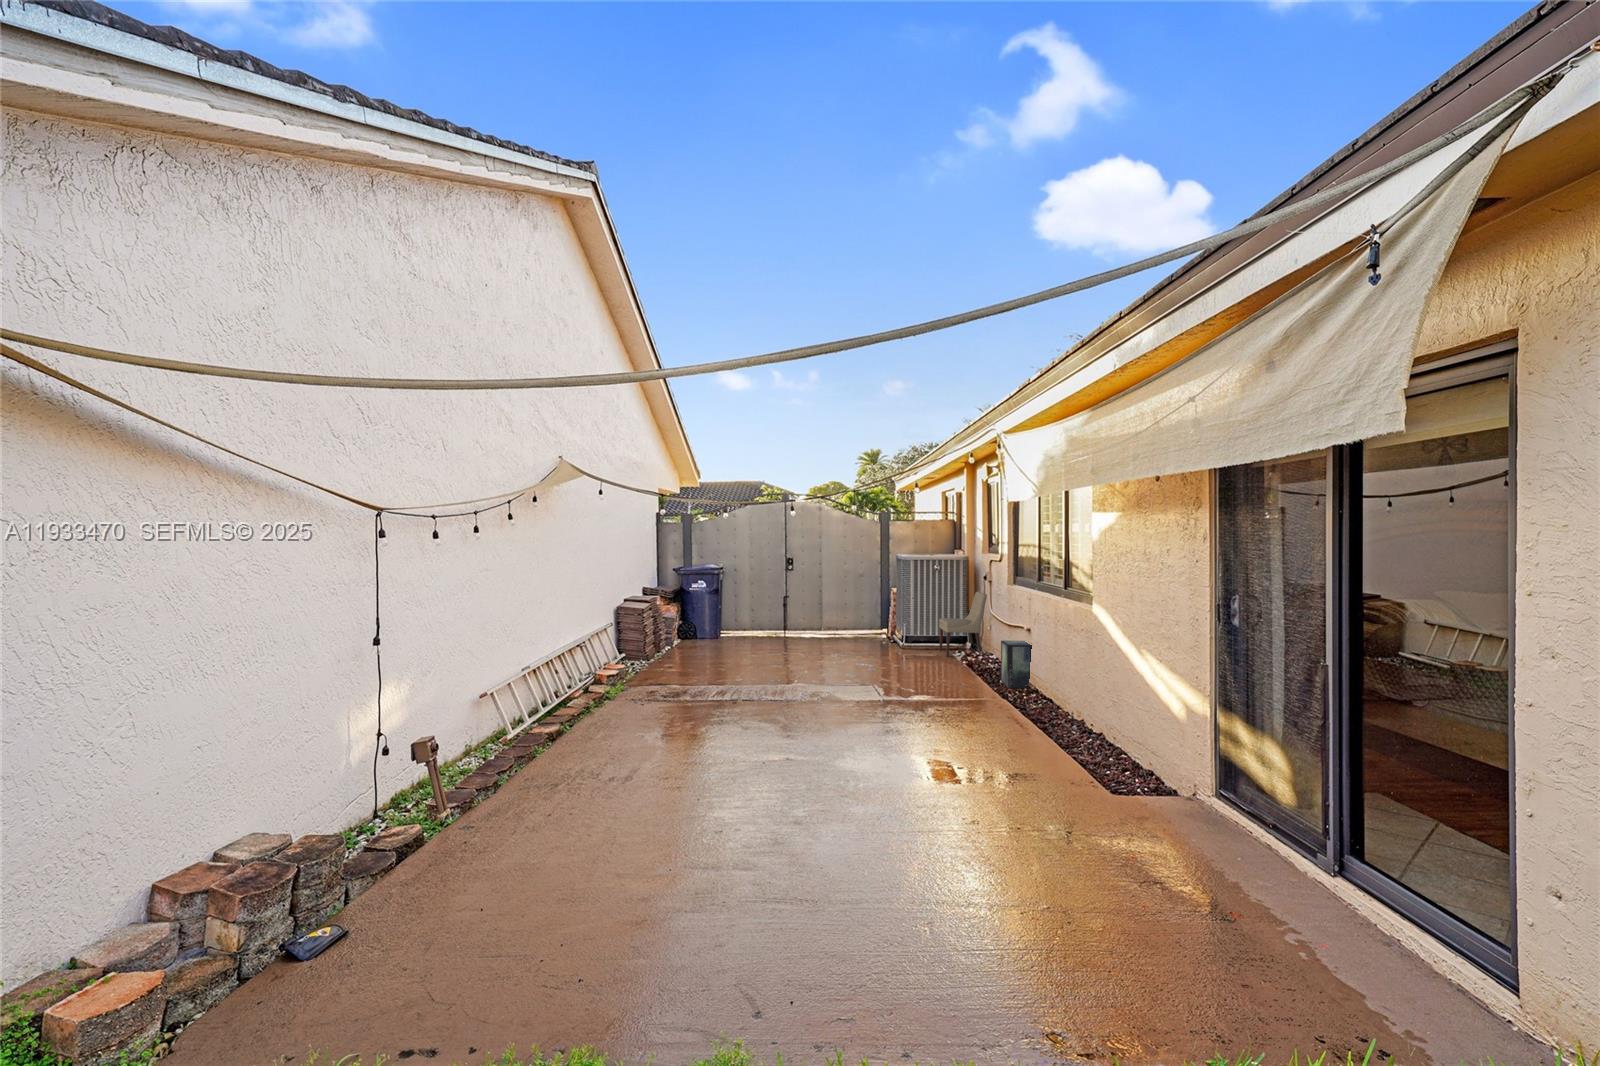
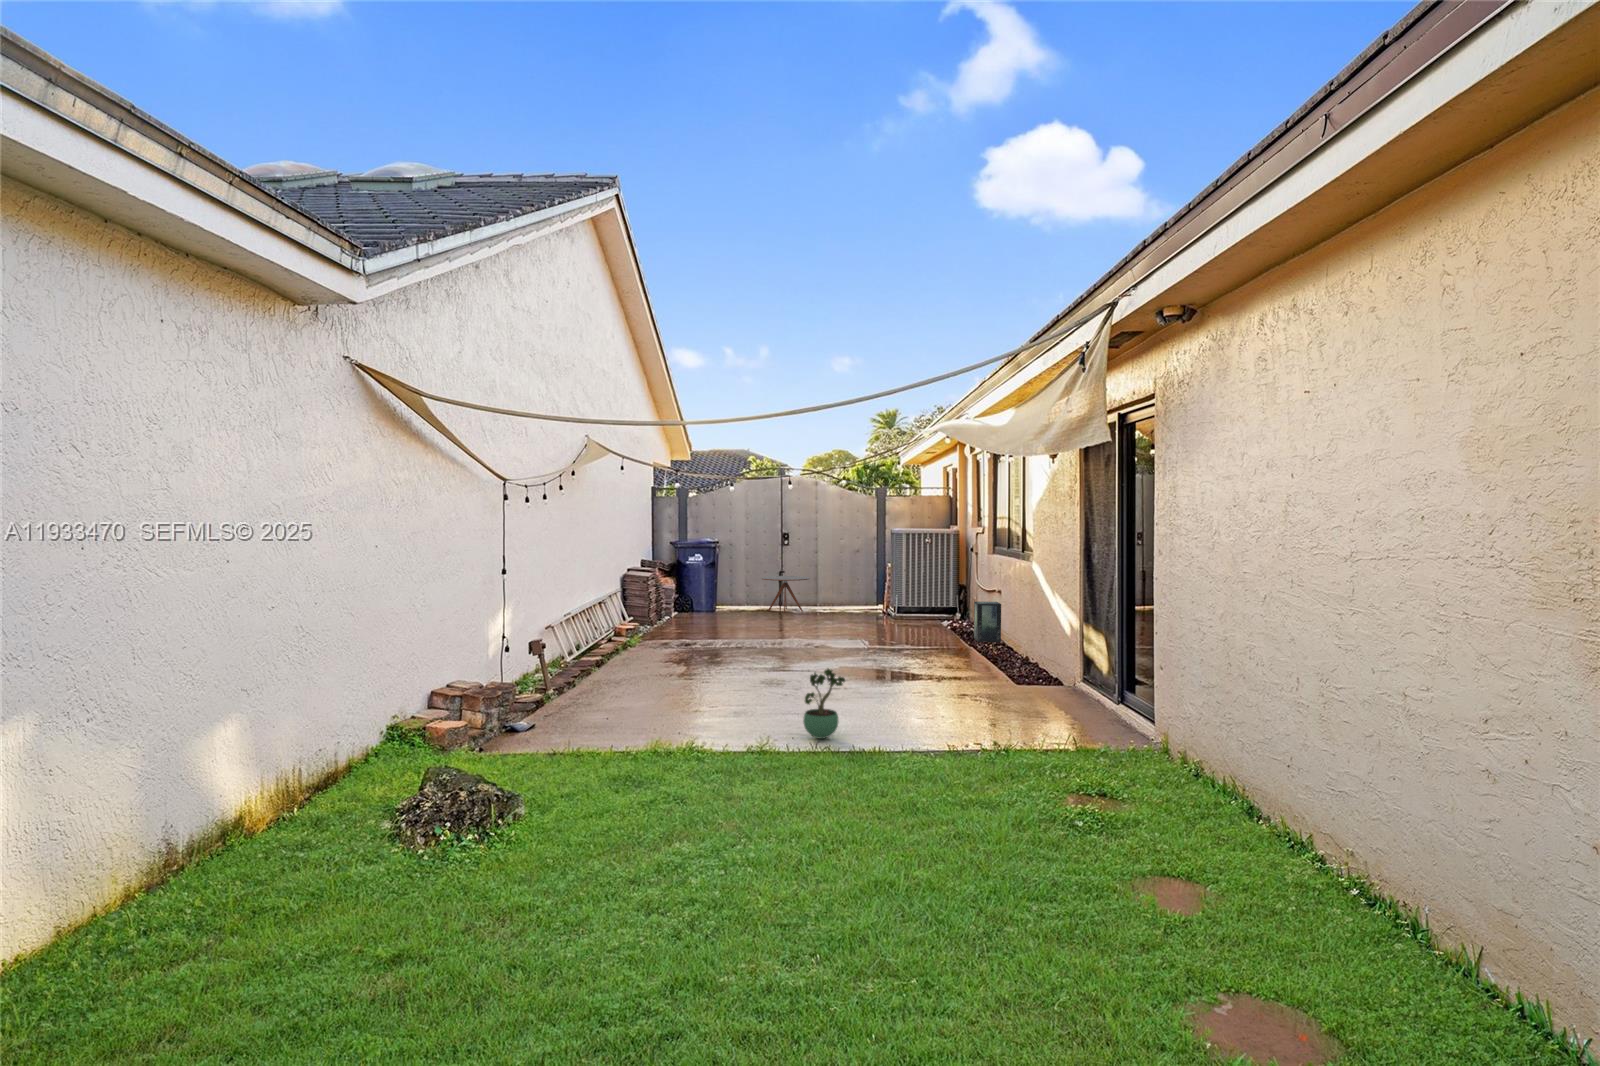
chair: present [939,592,987,657] -> none [929,563,973,624]
round table: none [765,601,814,640] -> present [761,576,810,613]
potted plant: none [824,866,904,1012] -> present [803,669,845,739]

